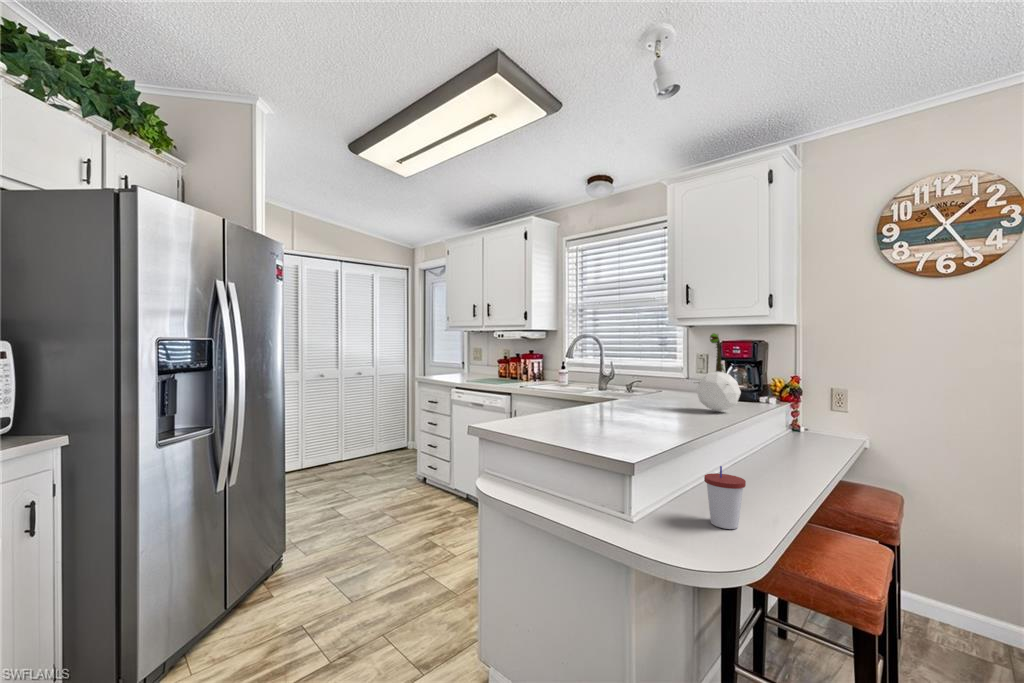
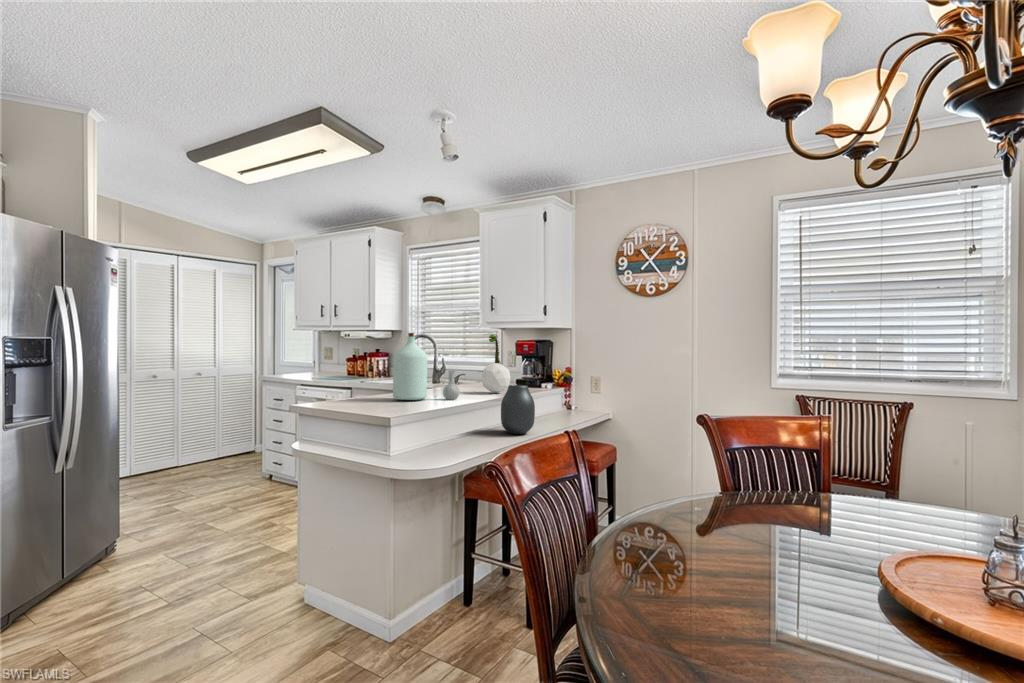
bottle: none [594,331,687,425] -> present [393,333,460,400]
vase: none [753,406,812,481] -> present [501,385,535,434]
cup: present [704,466,746,529] -> none [439,418,463,455]

